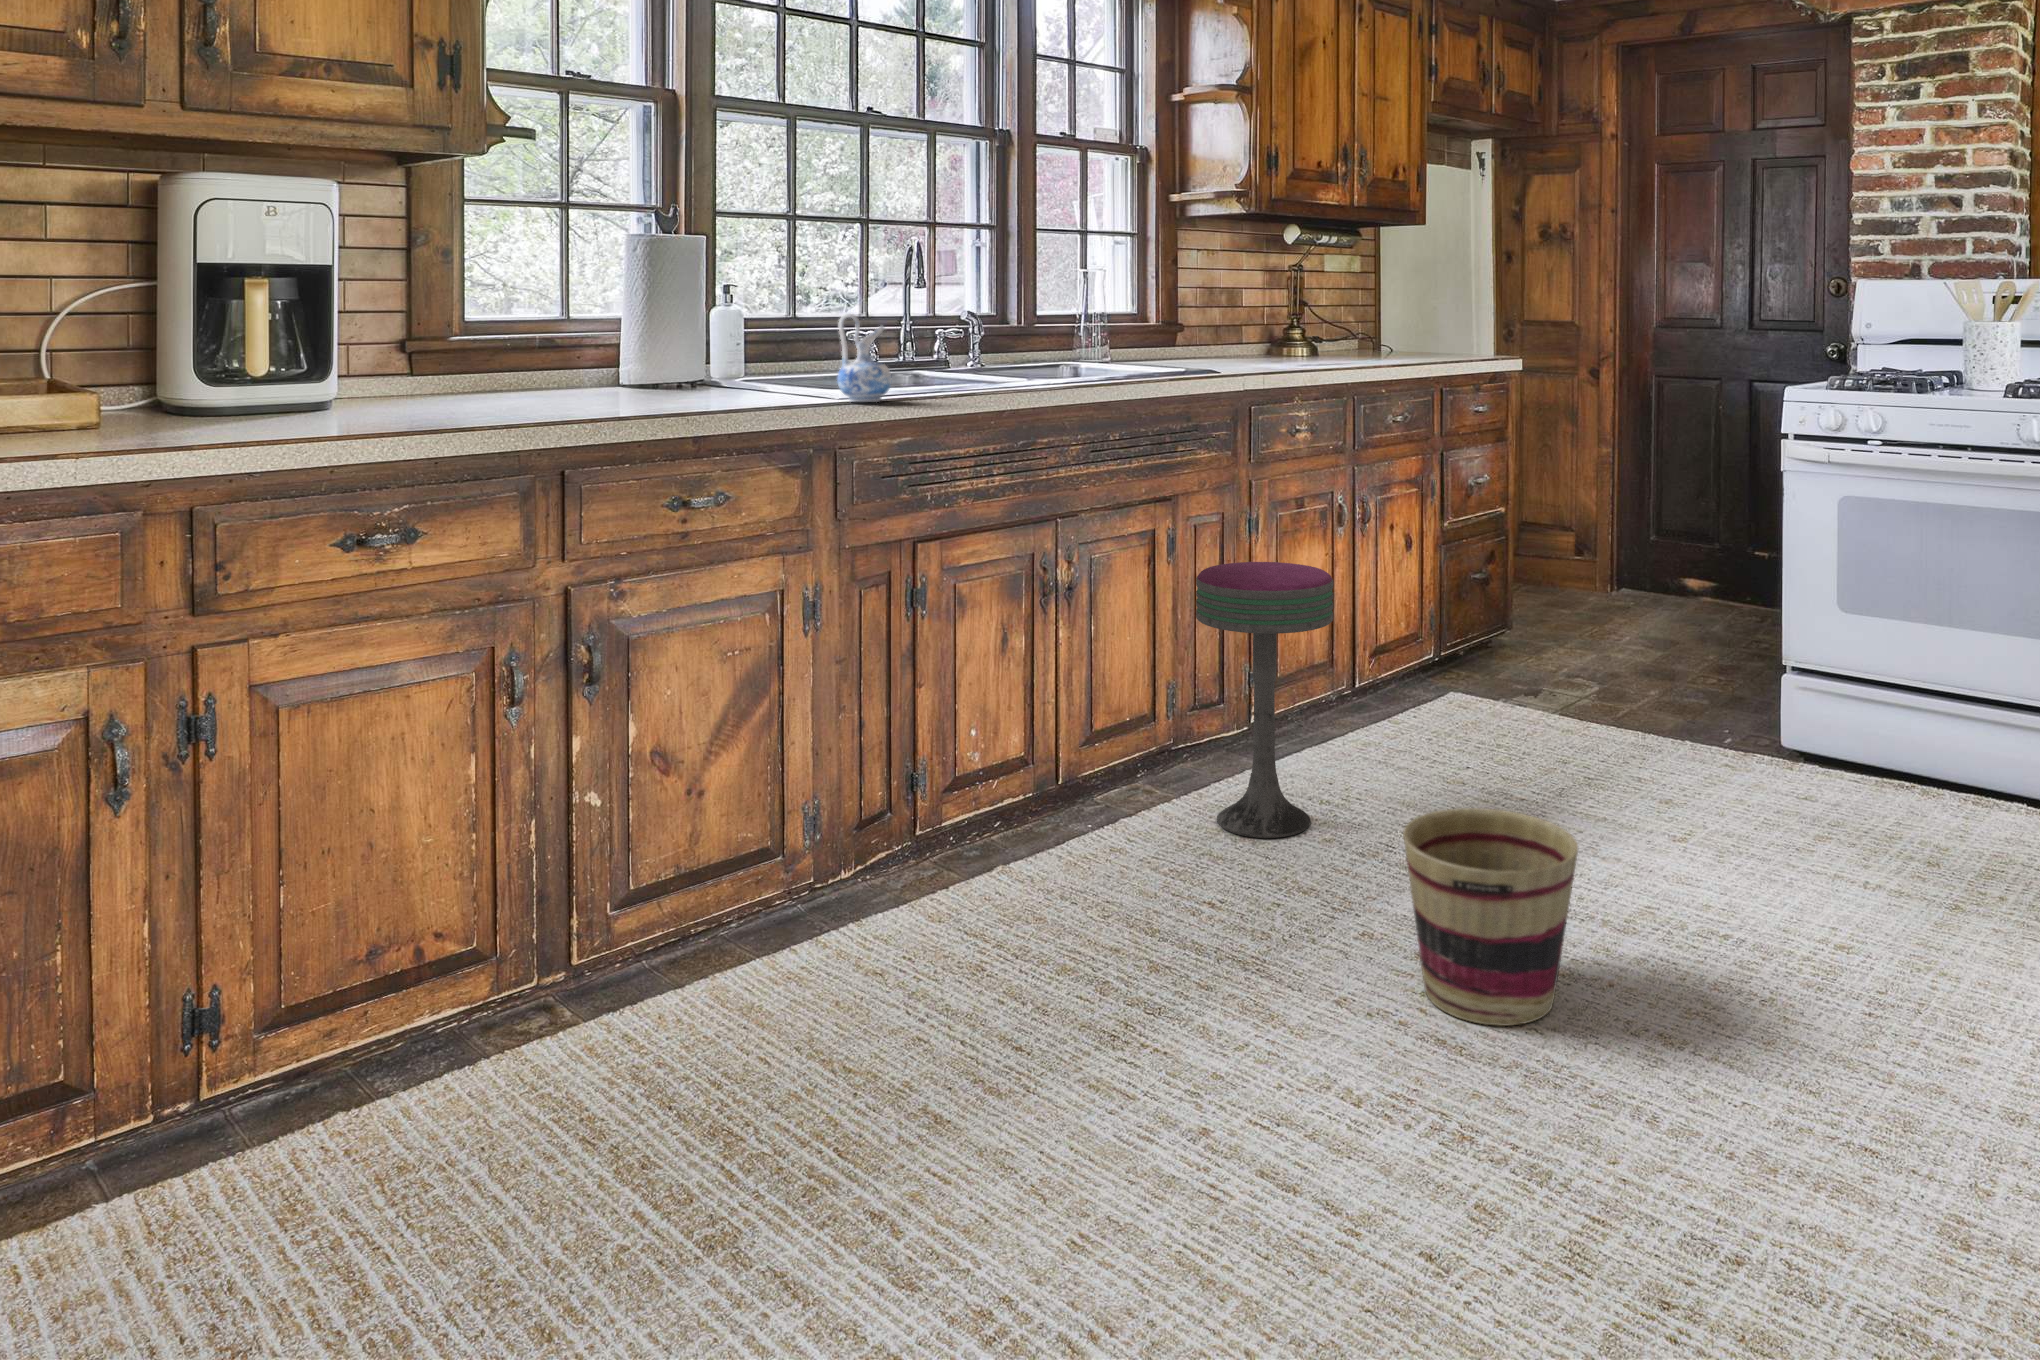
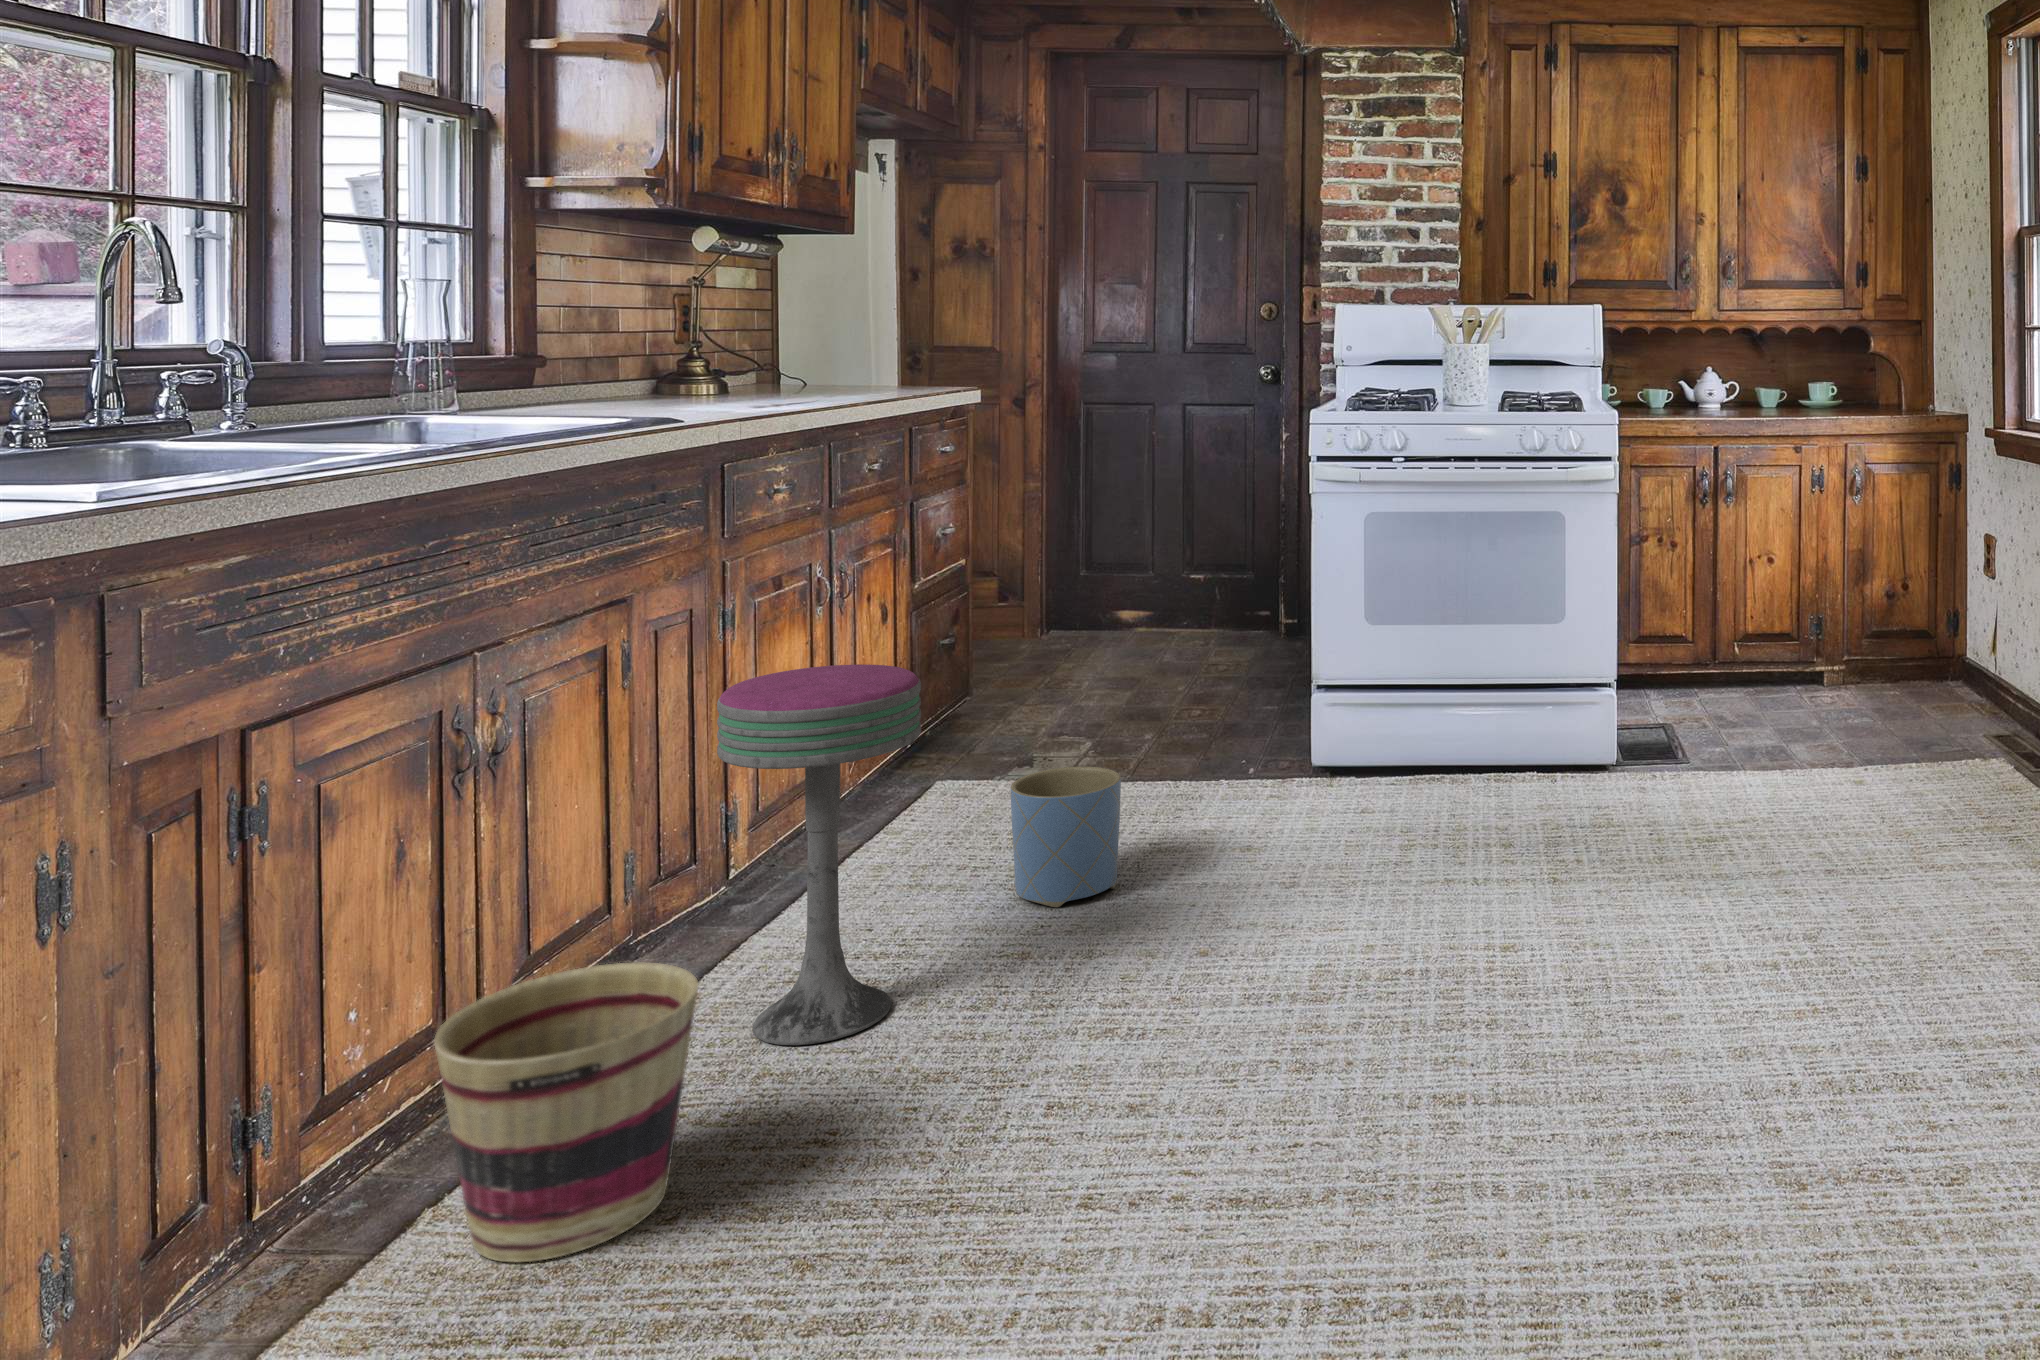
ceramic pitcher: present [837,313,892,402] -> none [102,335,229,492]
planter: none [1441,680,1532,794] -> present [1011,767,1121,907]
basket: present [1403,808,1578,1026] -> present [434,963,698,1262]

